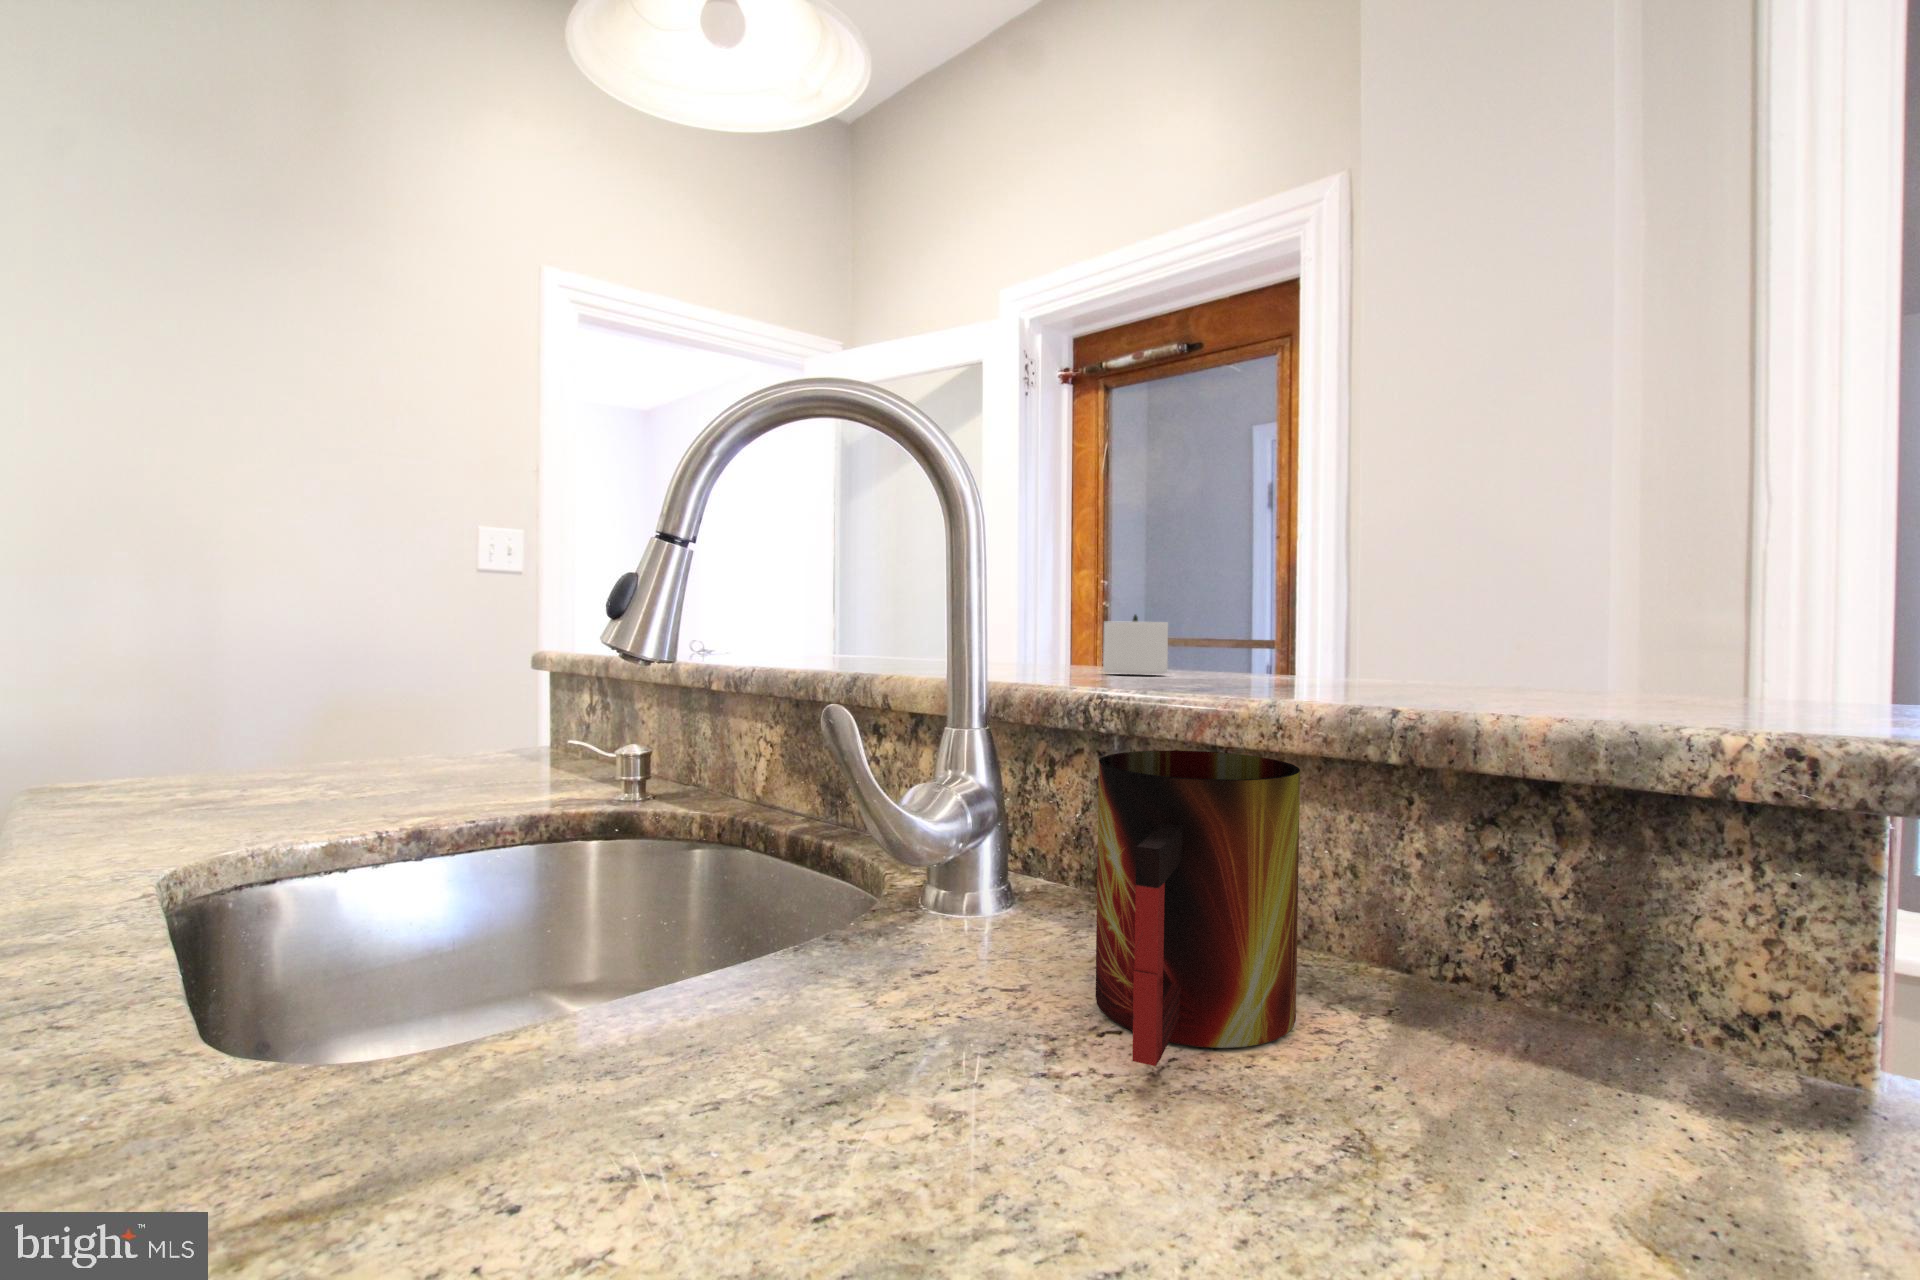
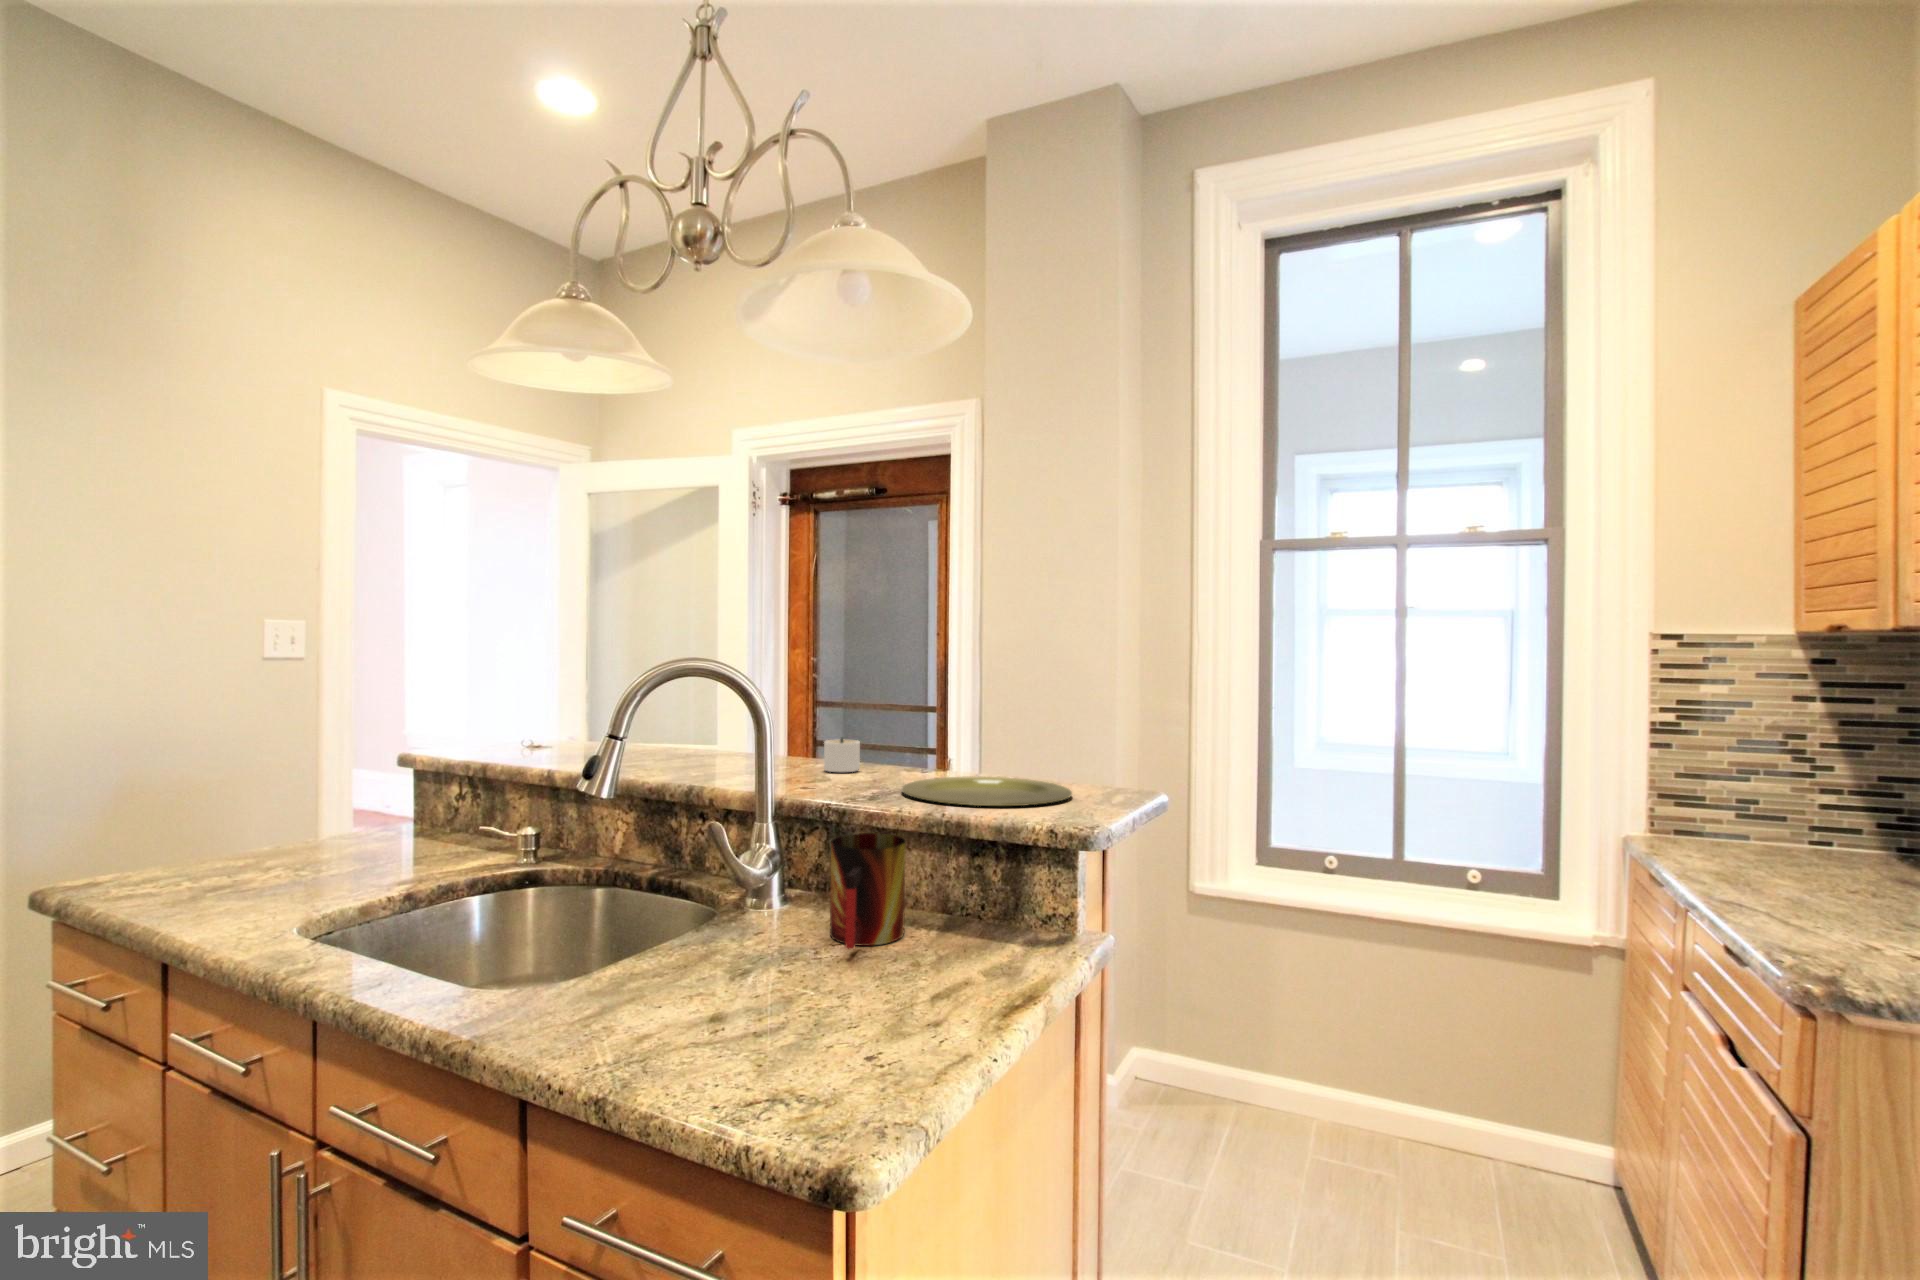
plate: none [1260,674,1710,707] -> present [902,777,1072,806]

